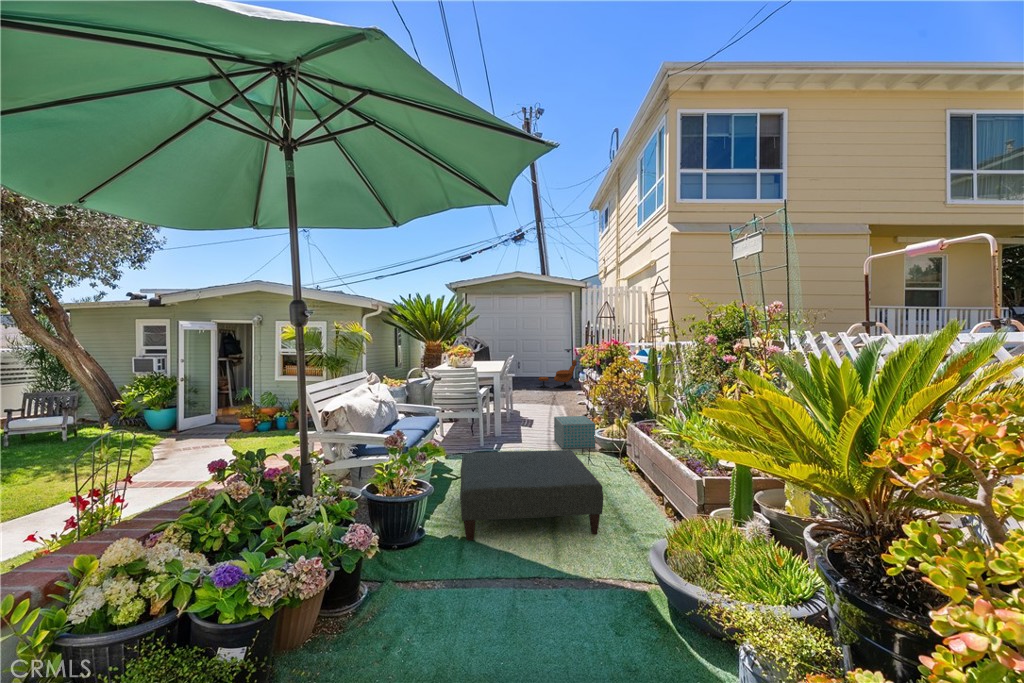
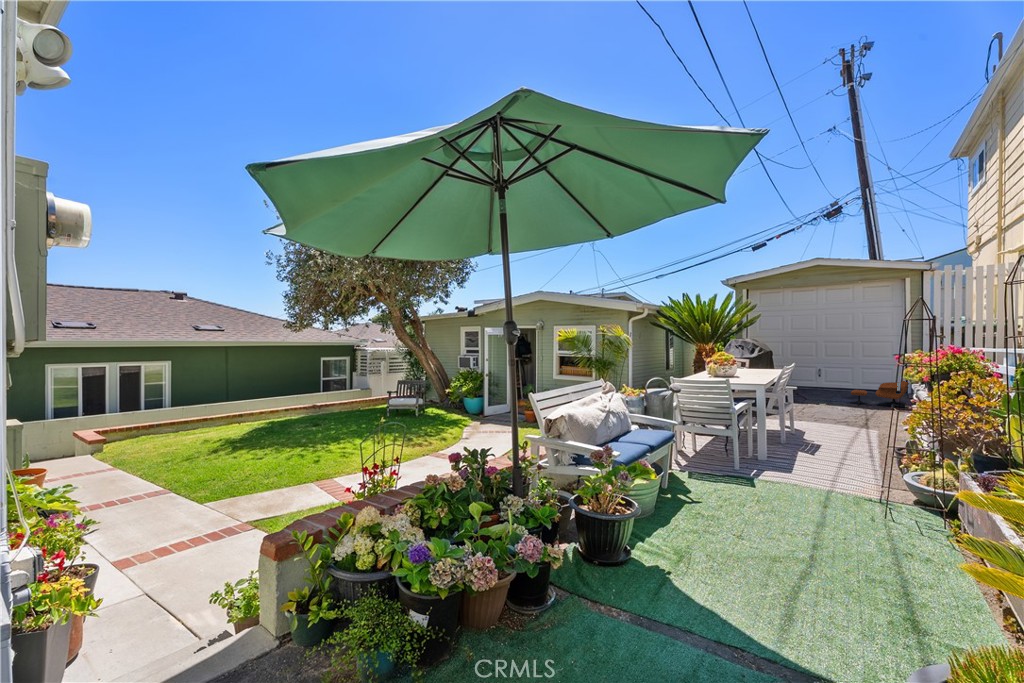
storage box: present [554,416,595,448] -> none [841,447,904,497]
ottoman: present [460,450,603,541] -> none [666,479,856,615]

